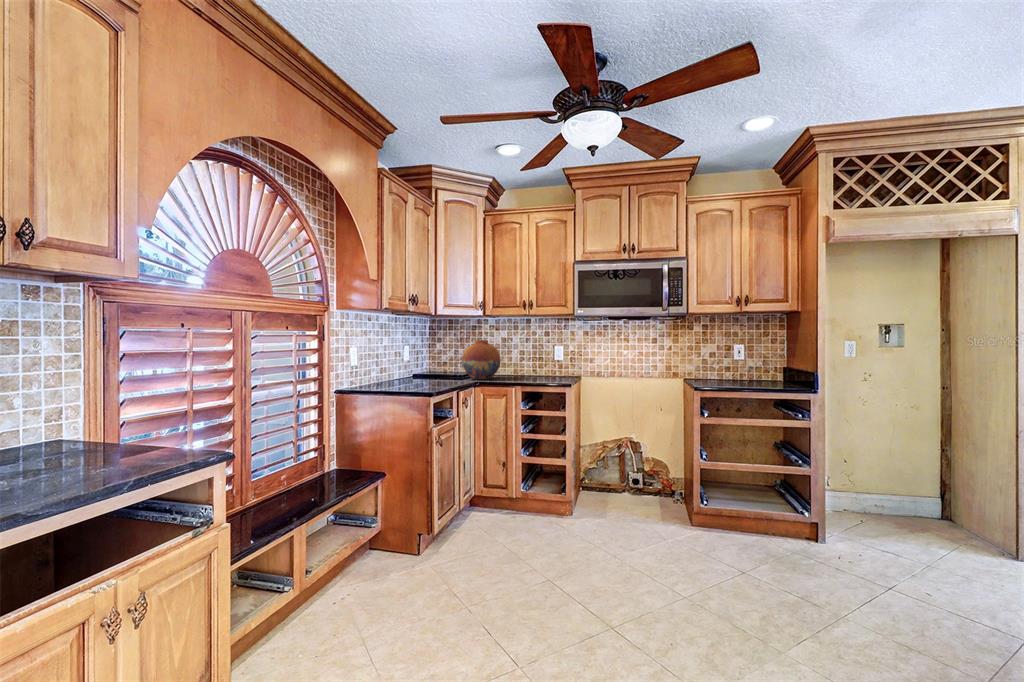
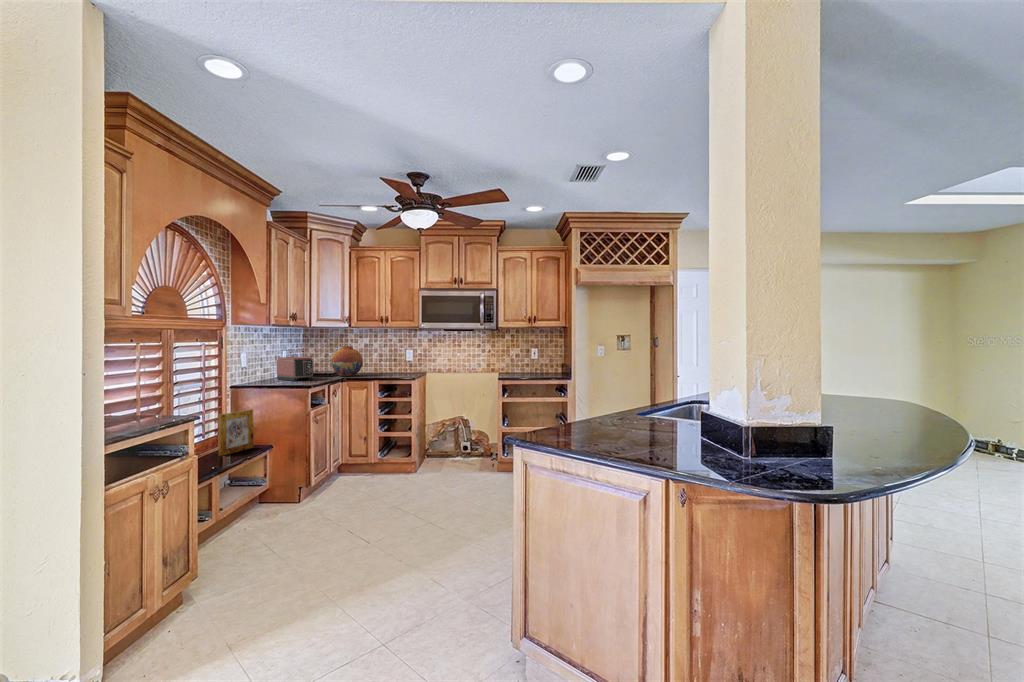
toaster: none [396,353,439,385] -> present [277,357,313,381]
picture frame: none [313,424,360,489] -> present [218,409,253,456]

